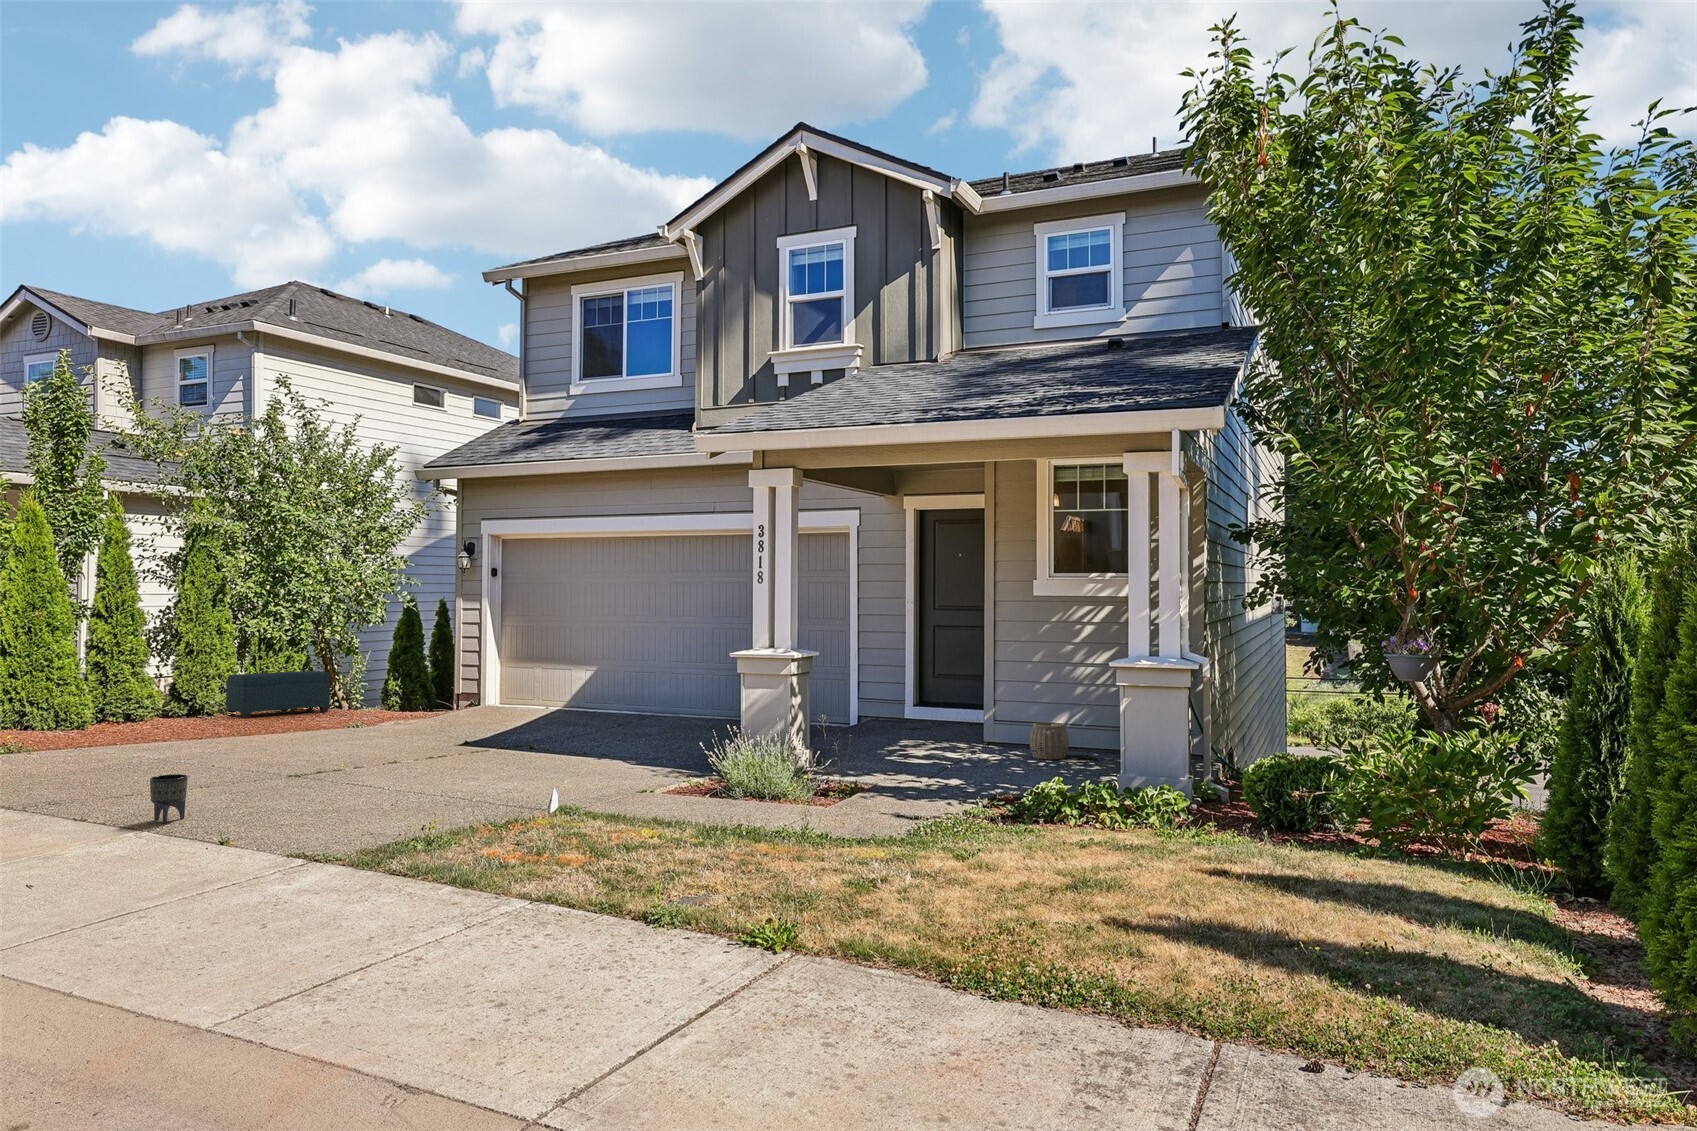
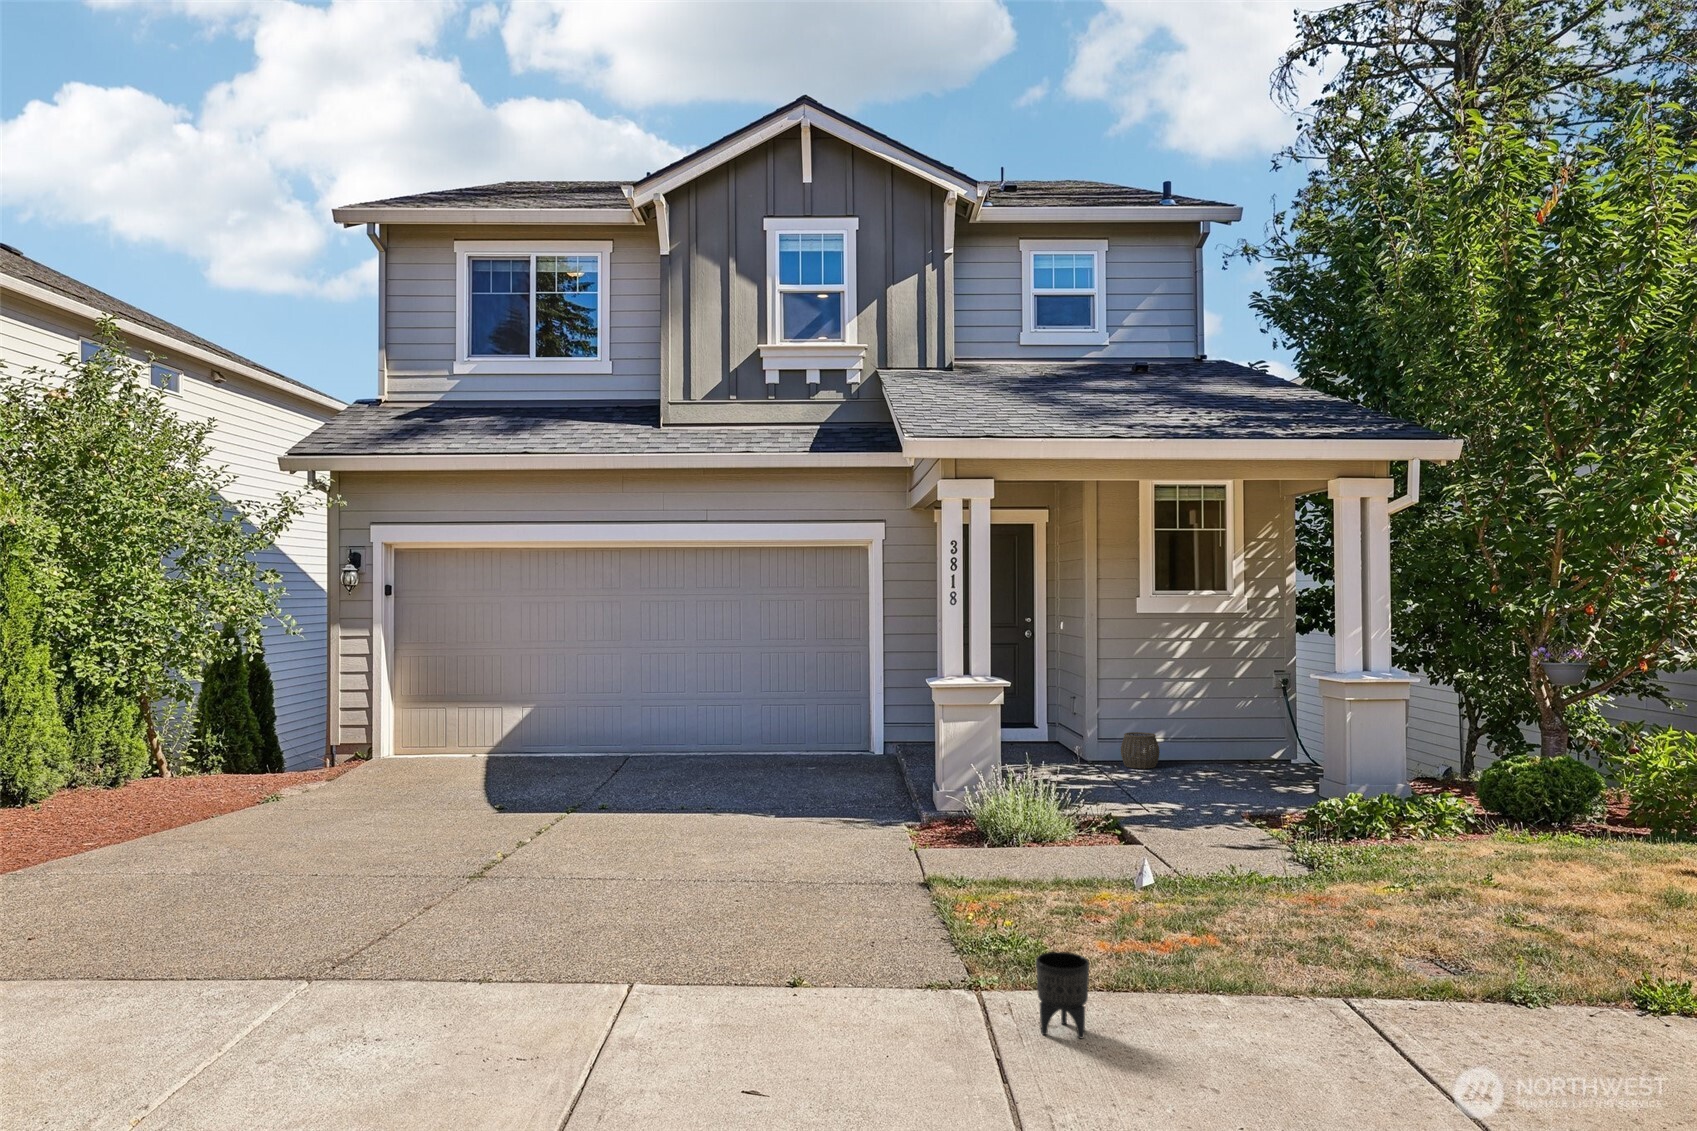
bench: present [226,671,330,719] -> none [39,730,183,806]
planter: present [150,774,188,823] -> present [1036,952,1089,1038]

